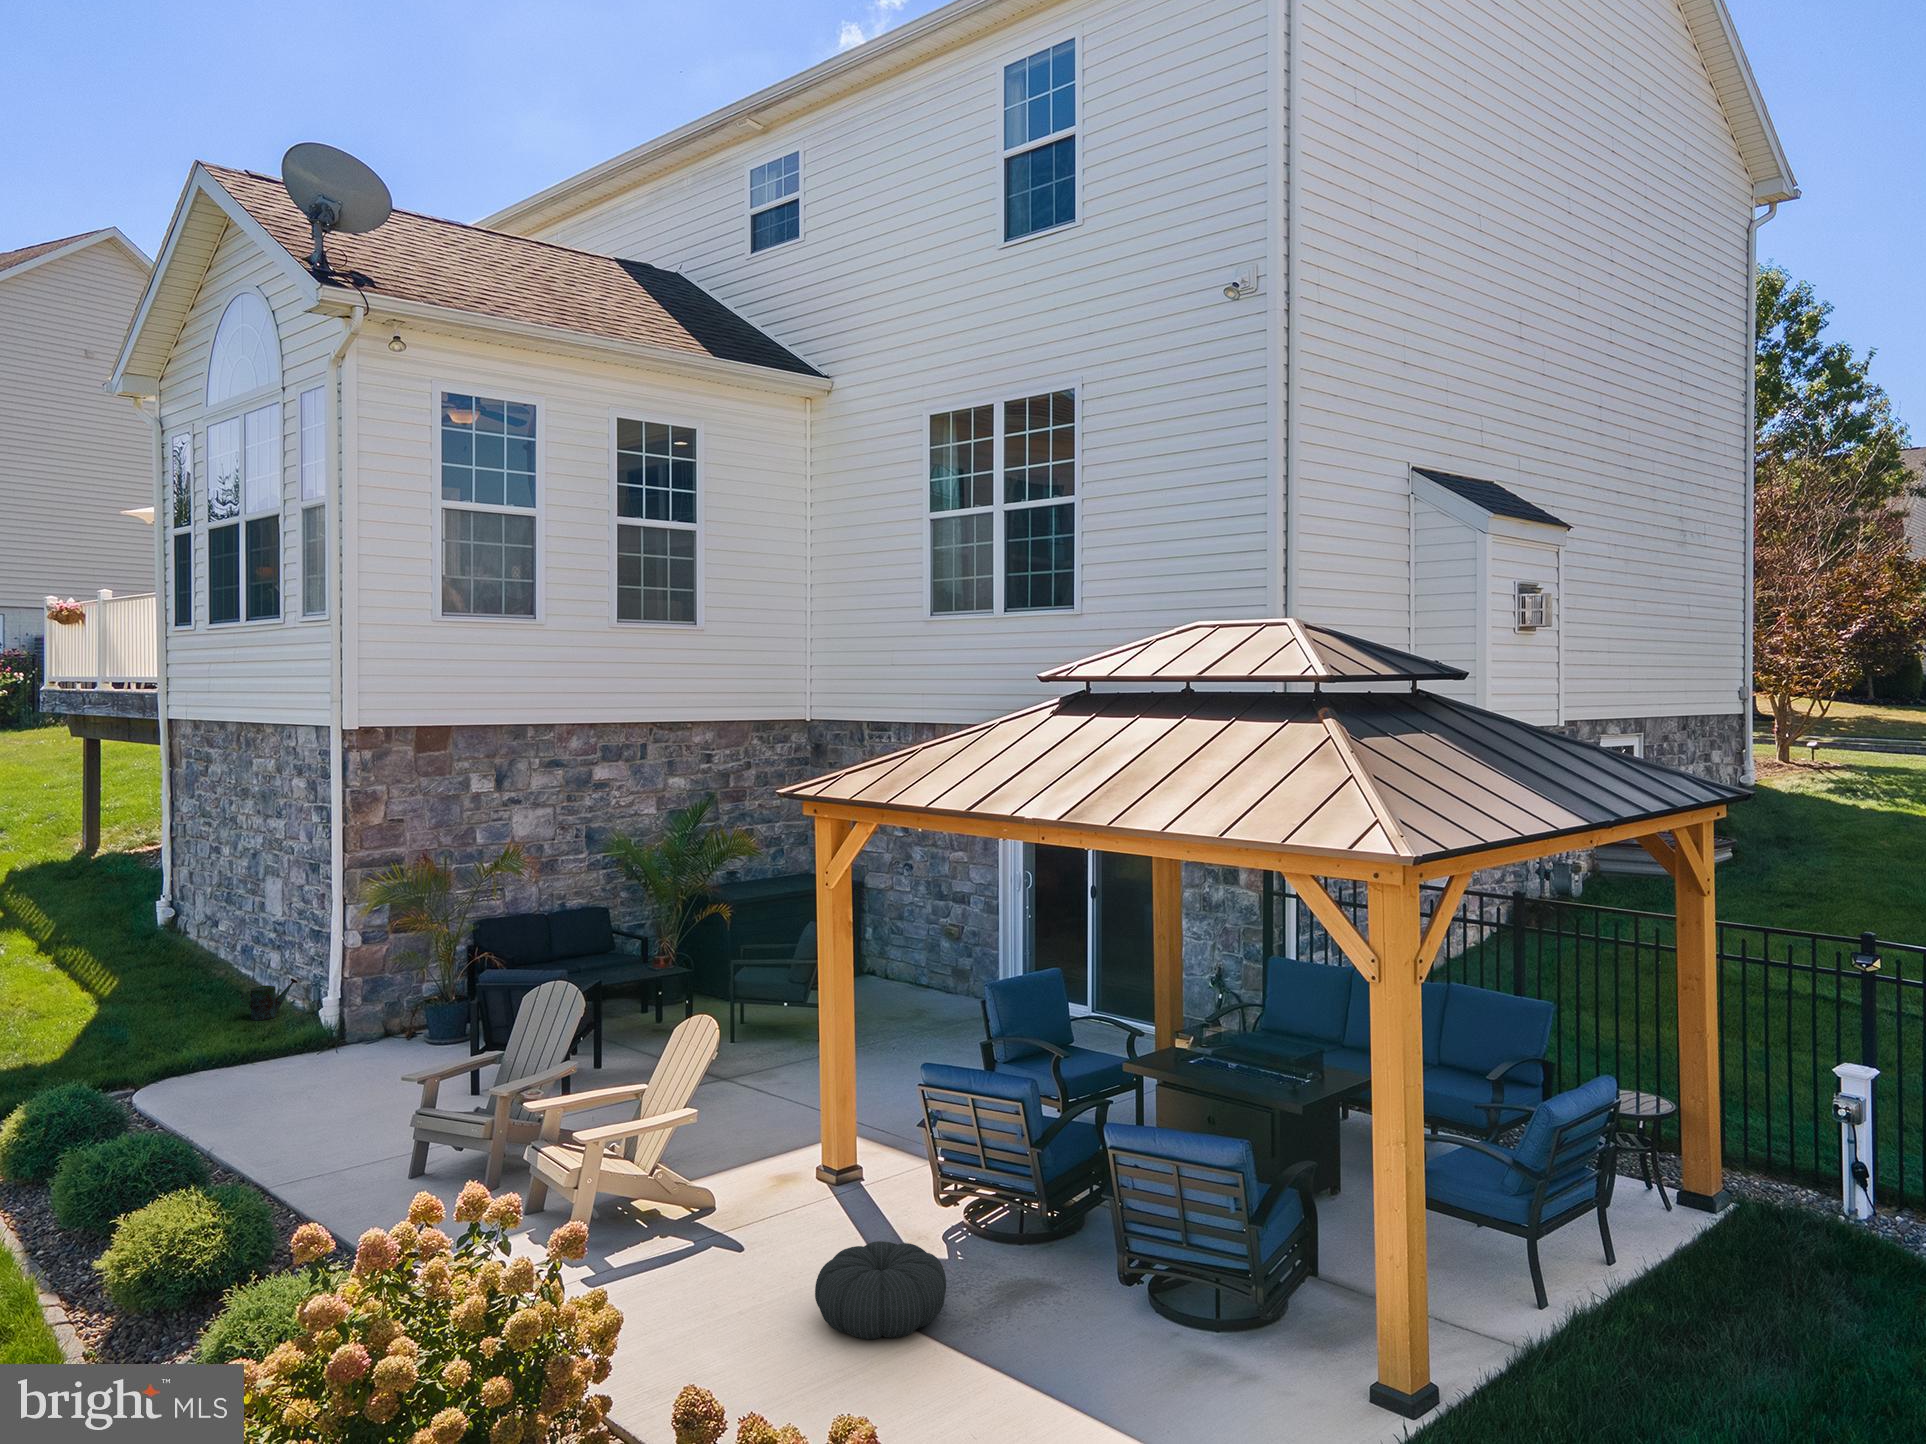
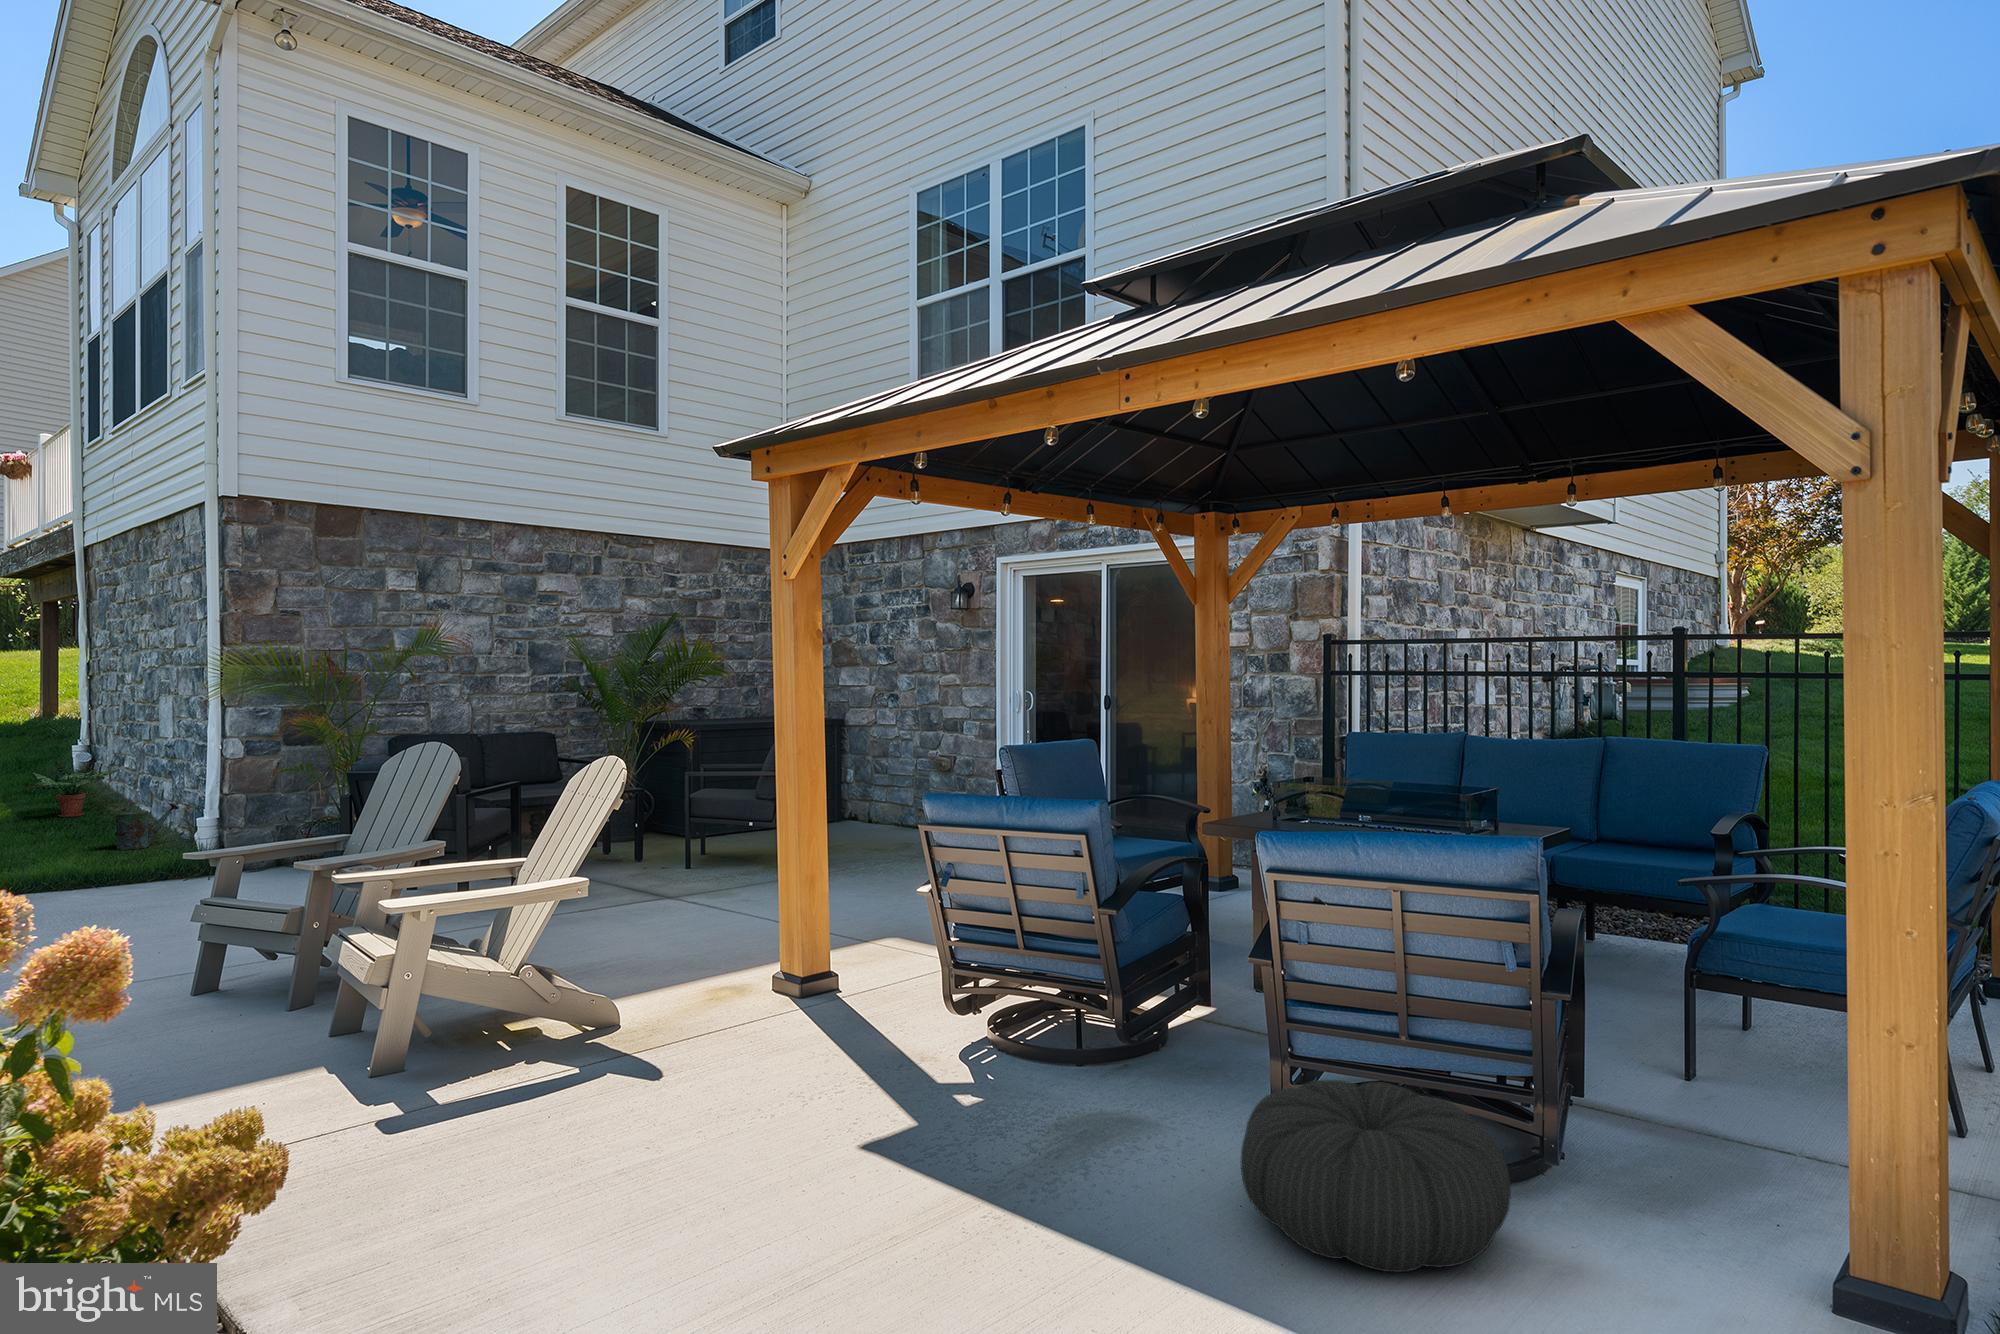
potted plant: none [145,927,226,978] -> present [26,760,121,817]
pouf: present [815,1241,946,1339] -> present [1241,1080,1511,1272]

